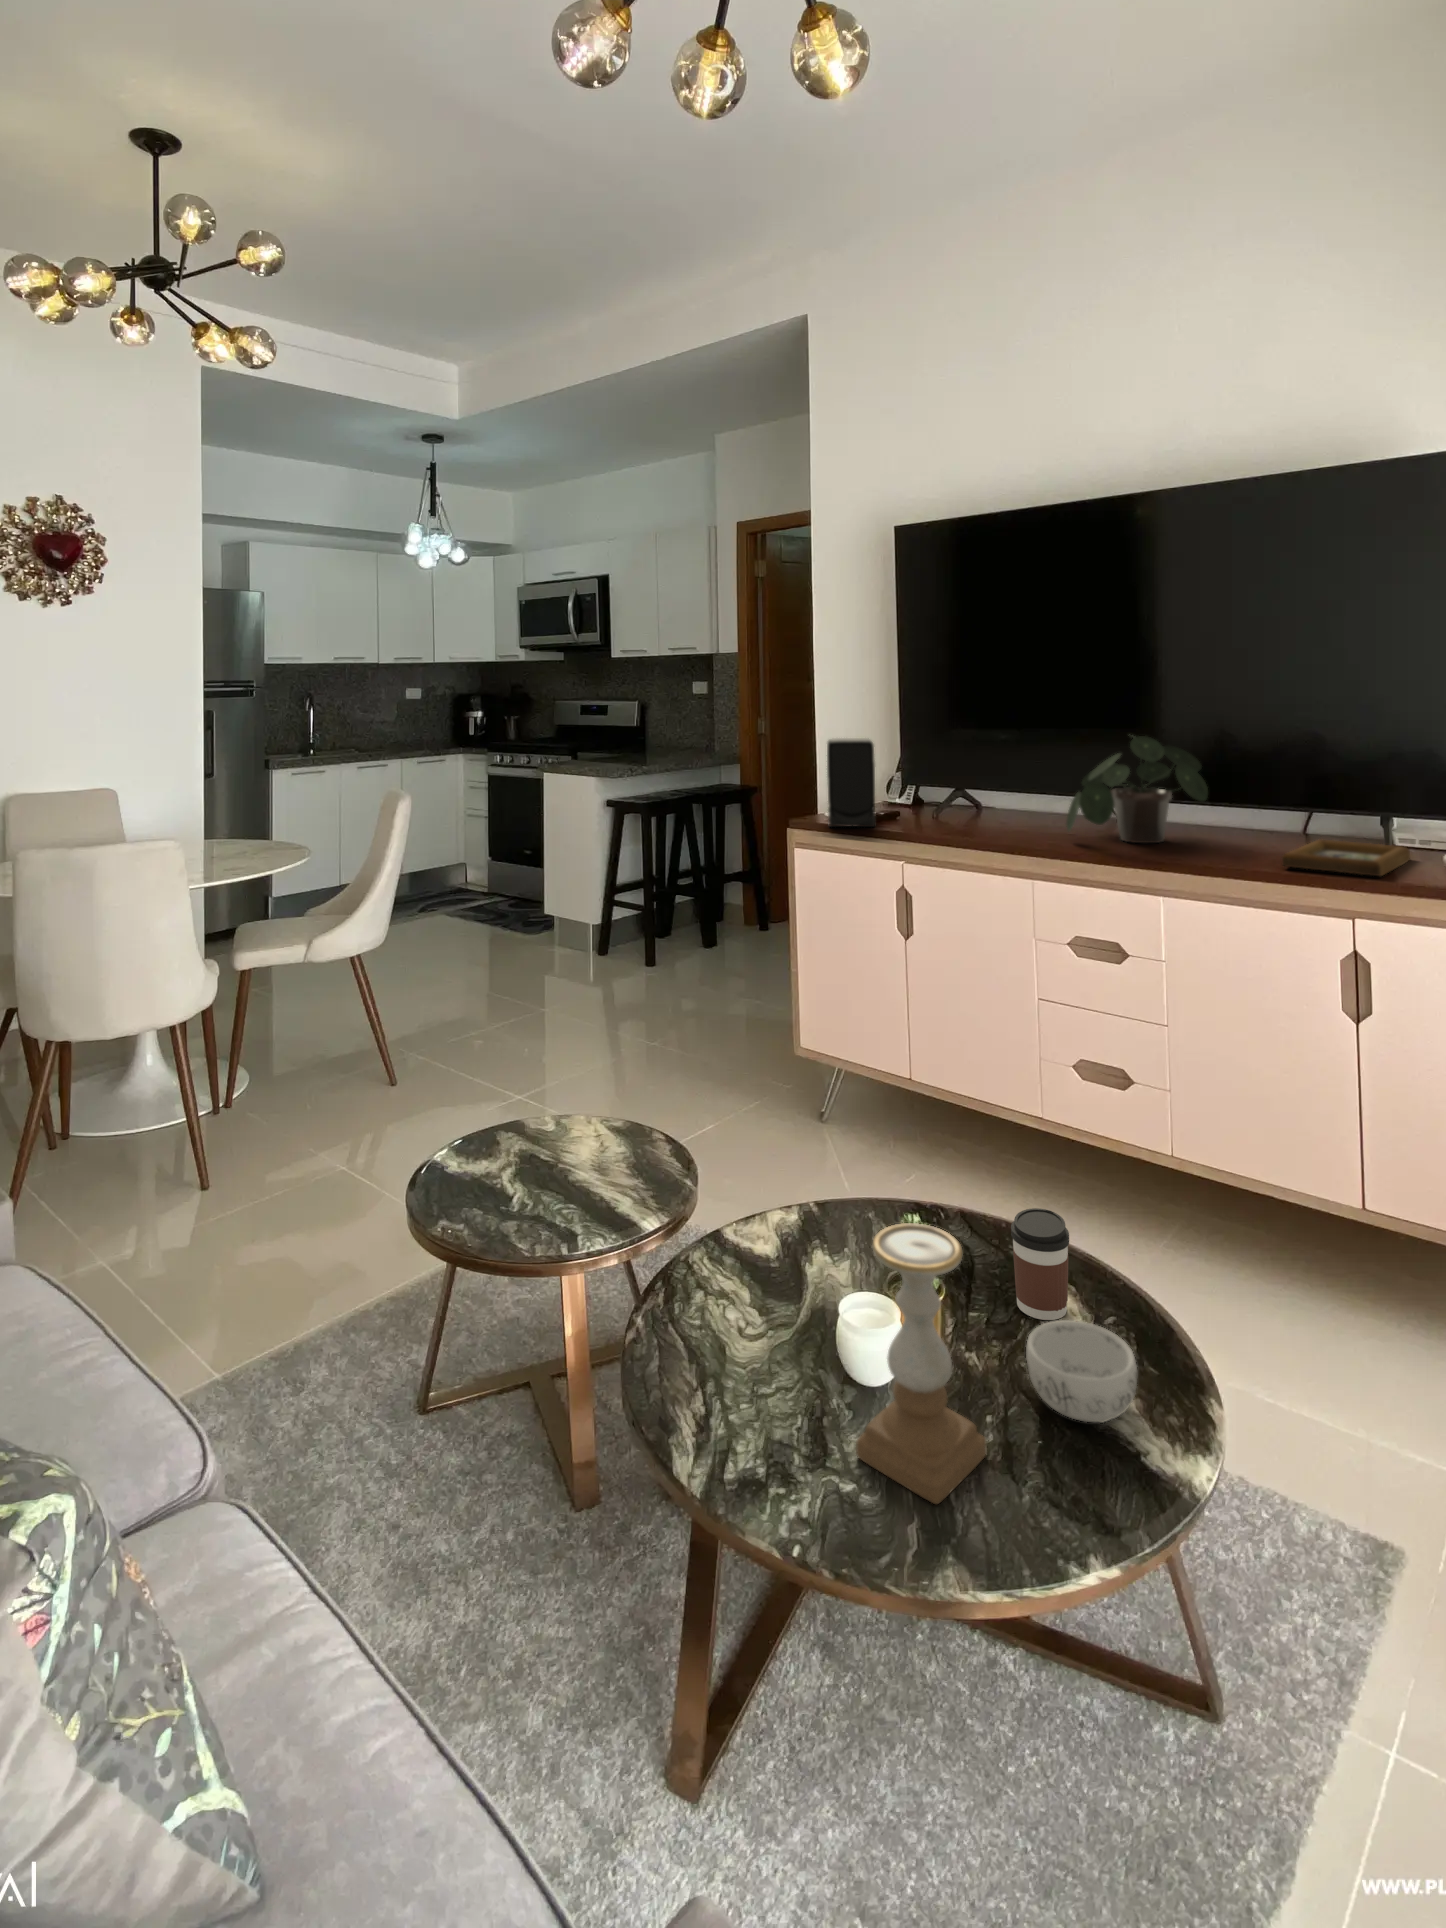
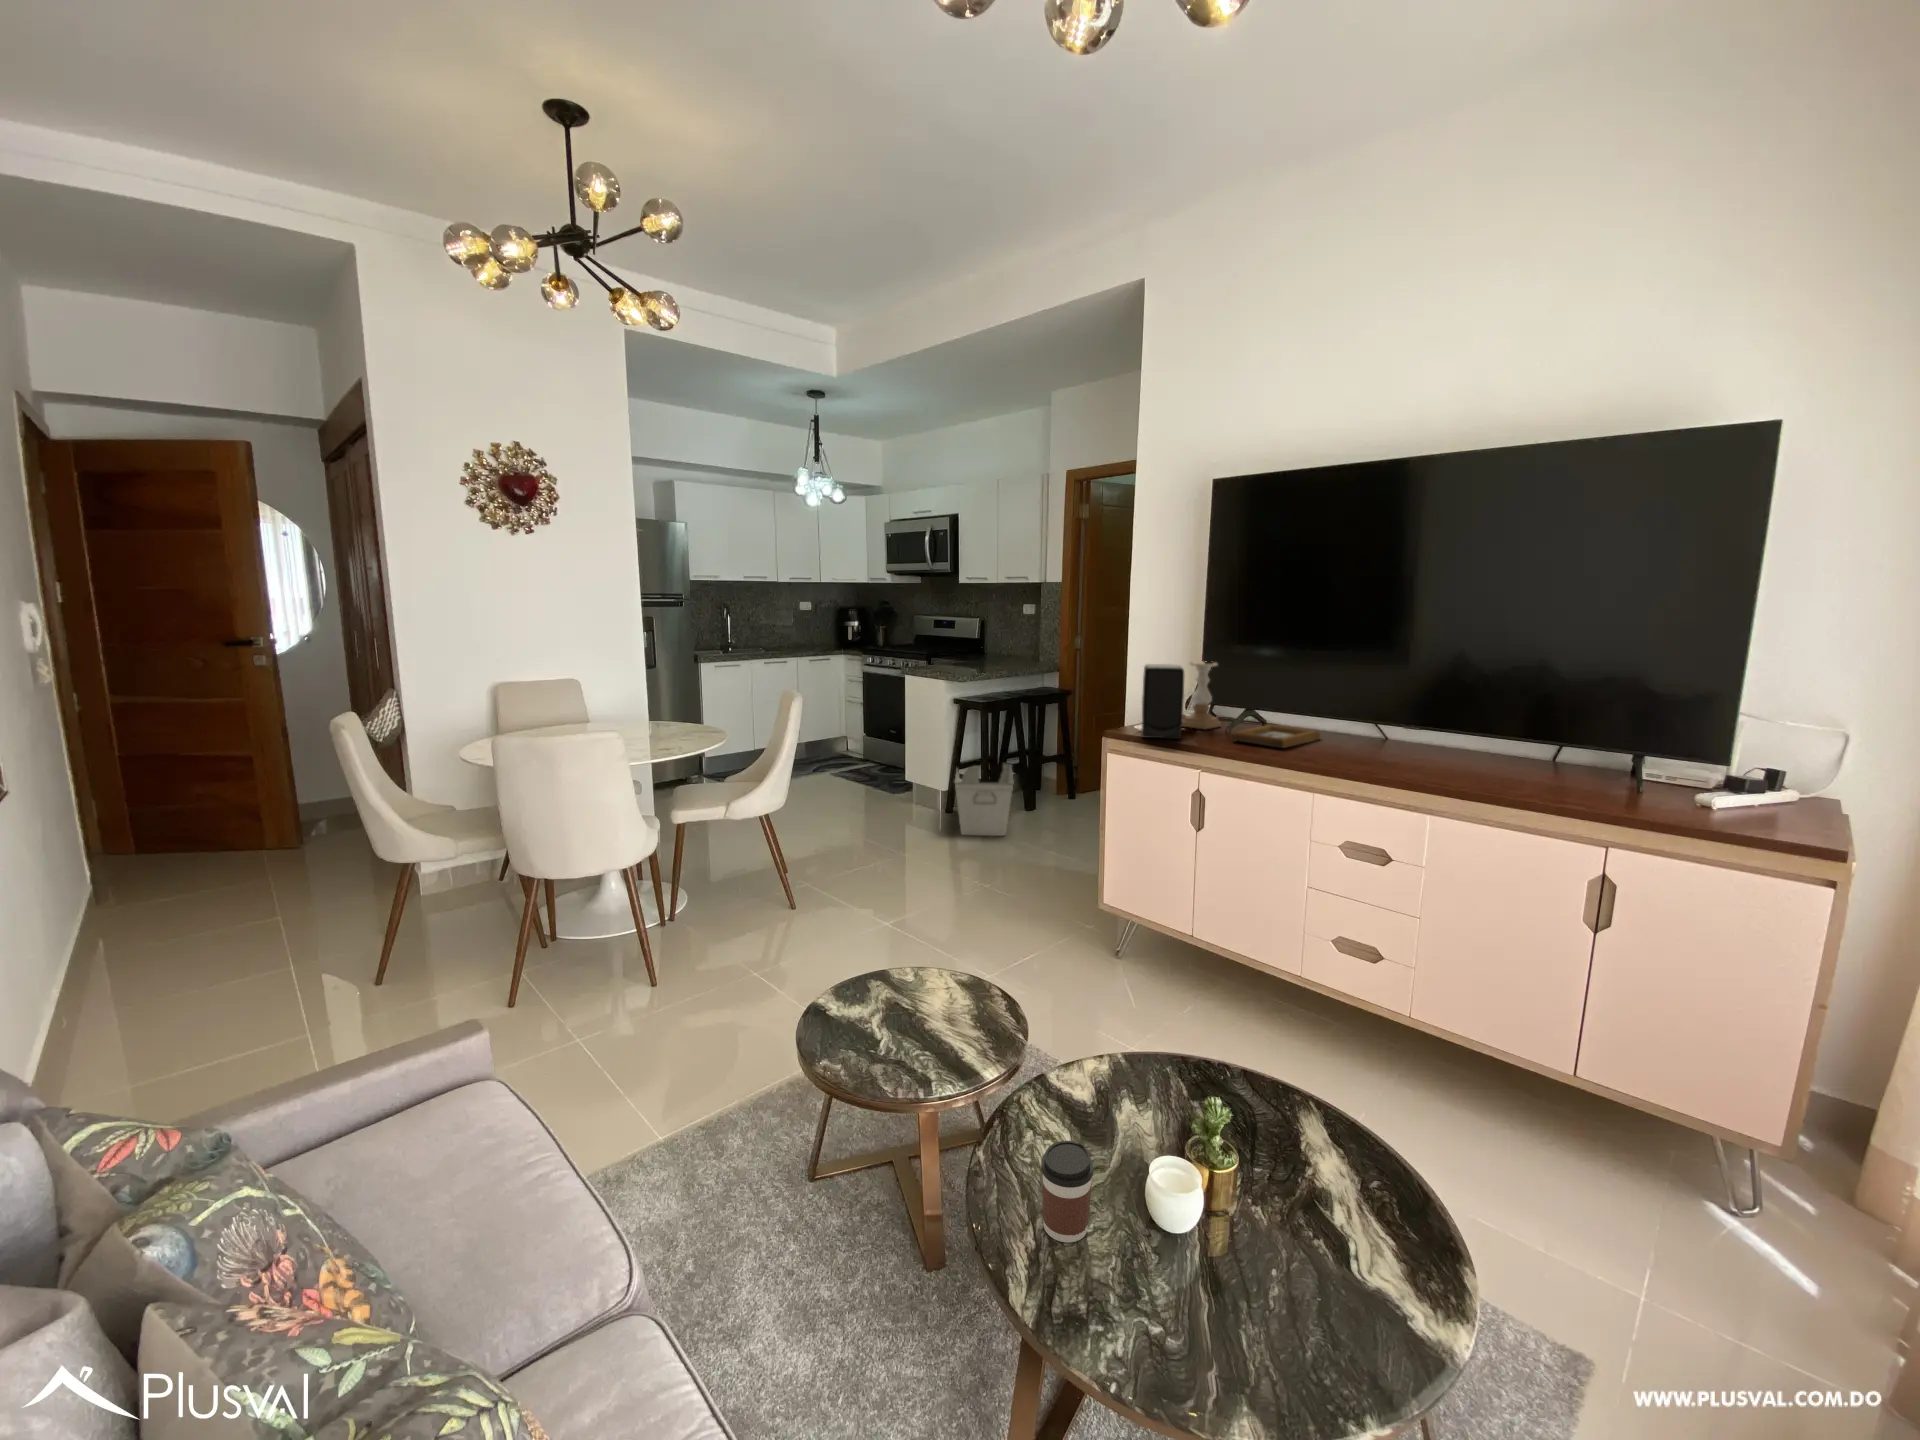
potted plant: present [1066,736,1208,843] -> none [1348,673,1480,767]
picture frame: present [1282,840,1410,876] -> present [1232,725,1320,748]
storage bin: none [605,882,681,976] -> present [954,763,1014,836]
coffee cup: present [1011,1208,1069,1320] -> present [1041,1141,1093,1242]
candle holder: present [856,1223,987,1504] -> present [1182,661,1221,729]
decorative bowl: present [1026,1320,1137,1423] -> none [1308,1193,1406,1285]

